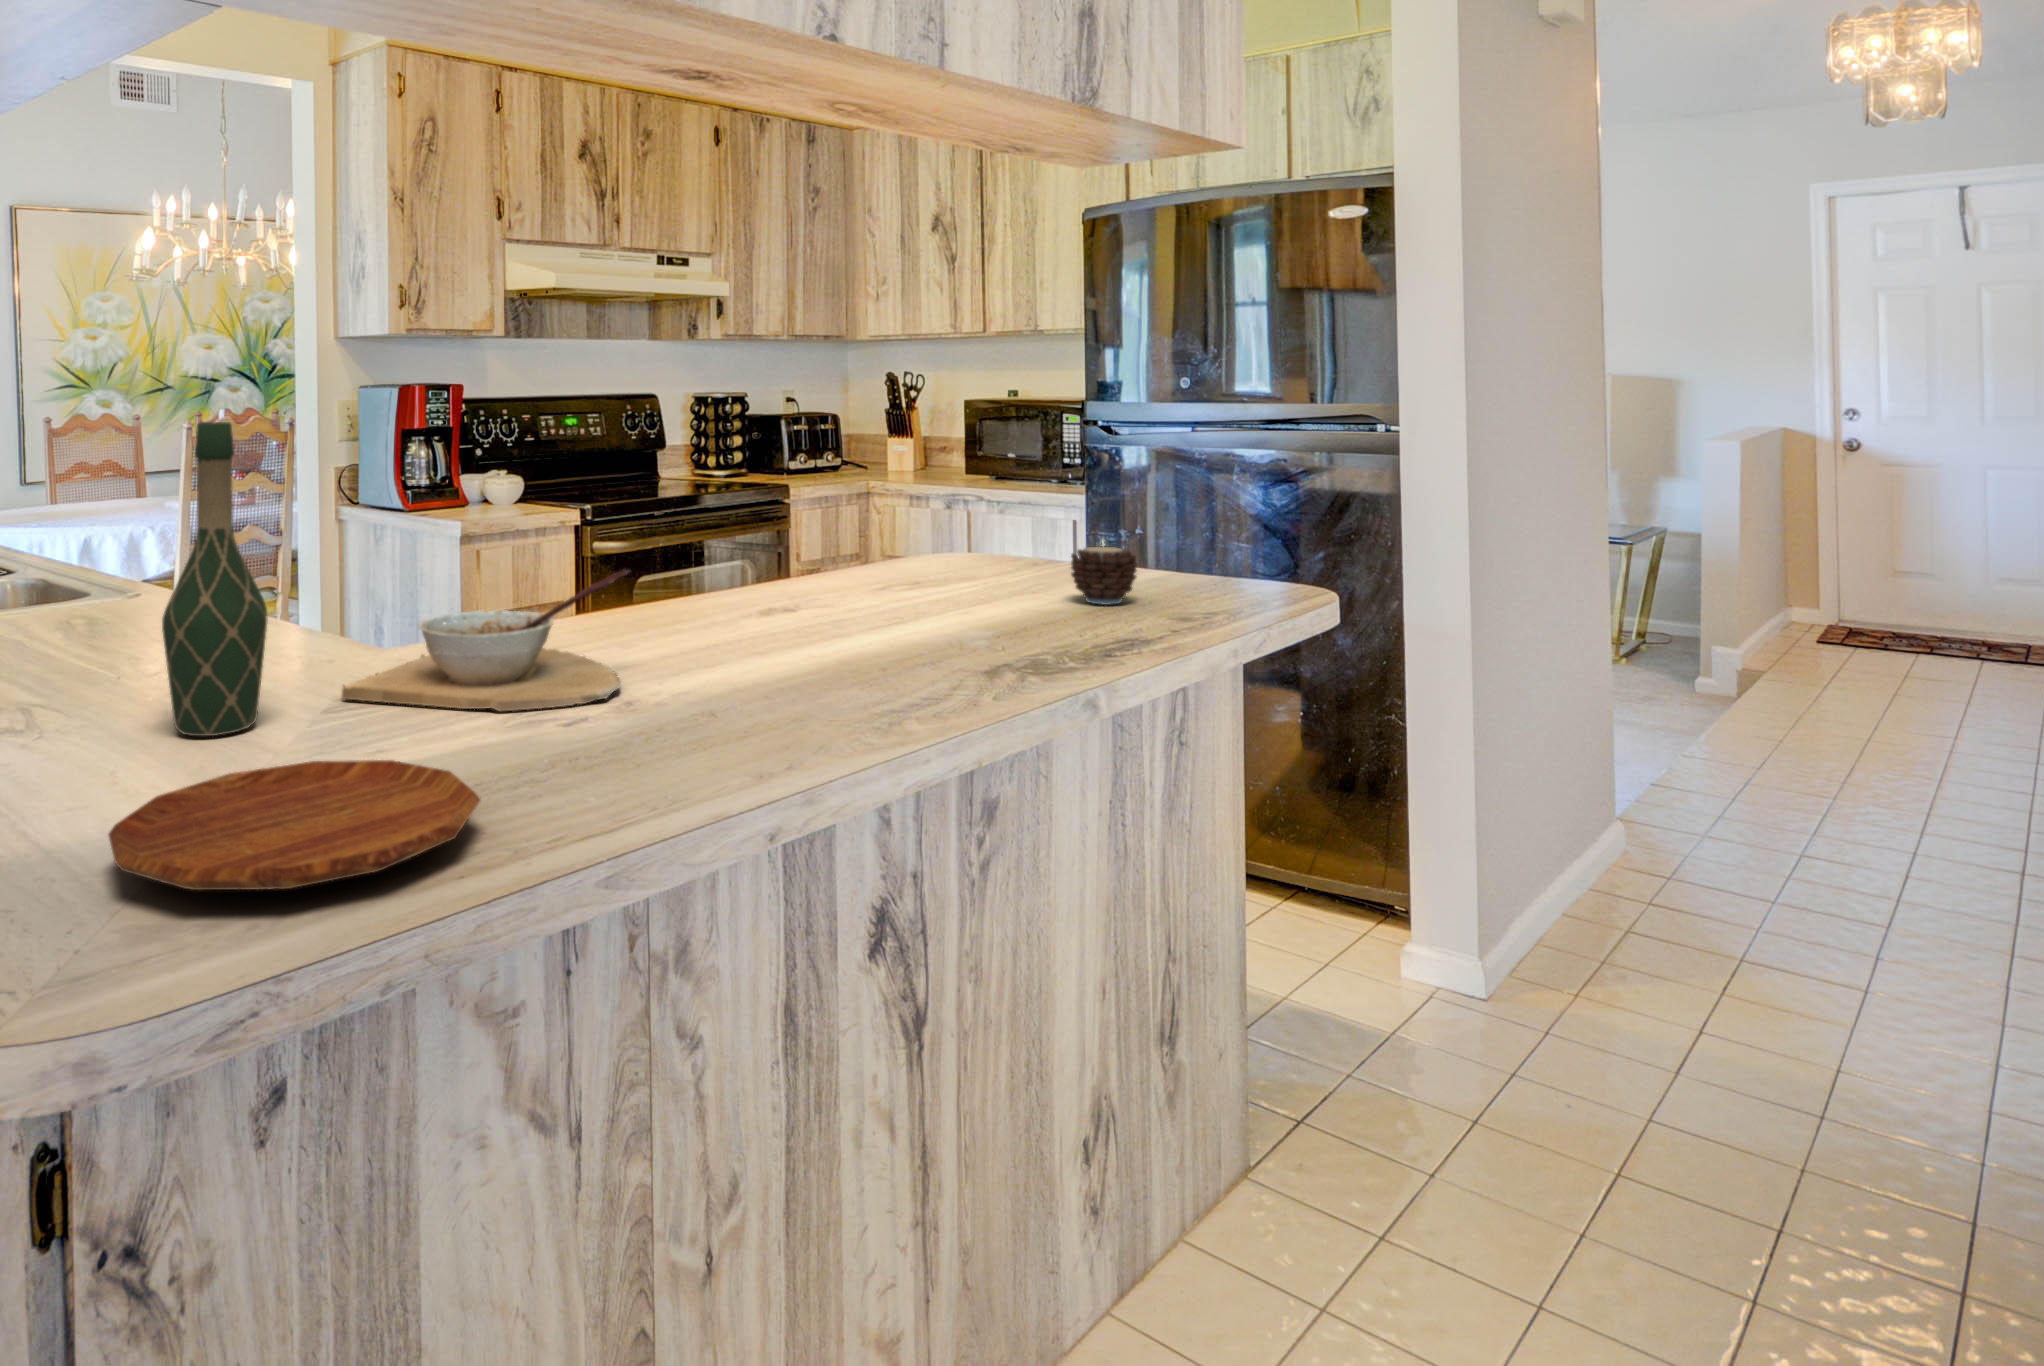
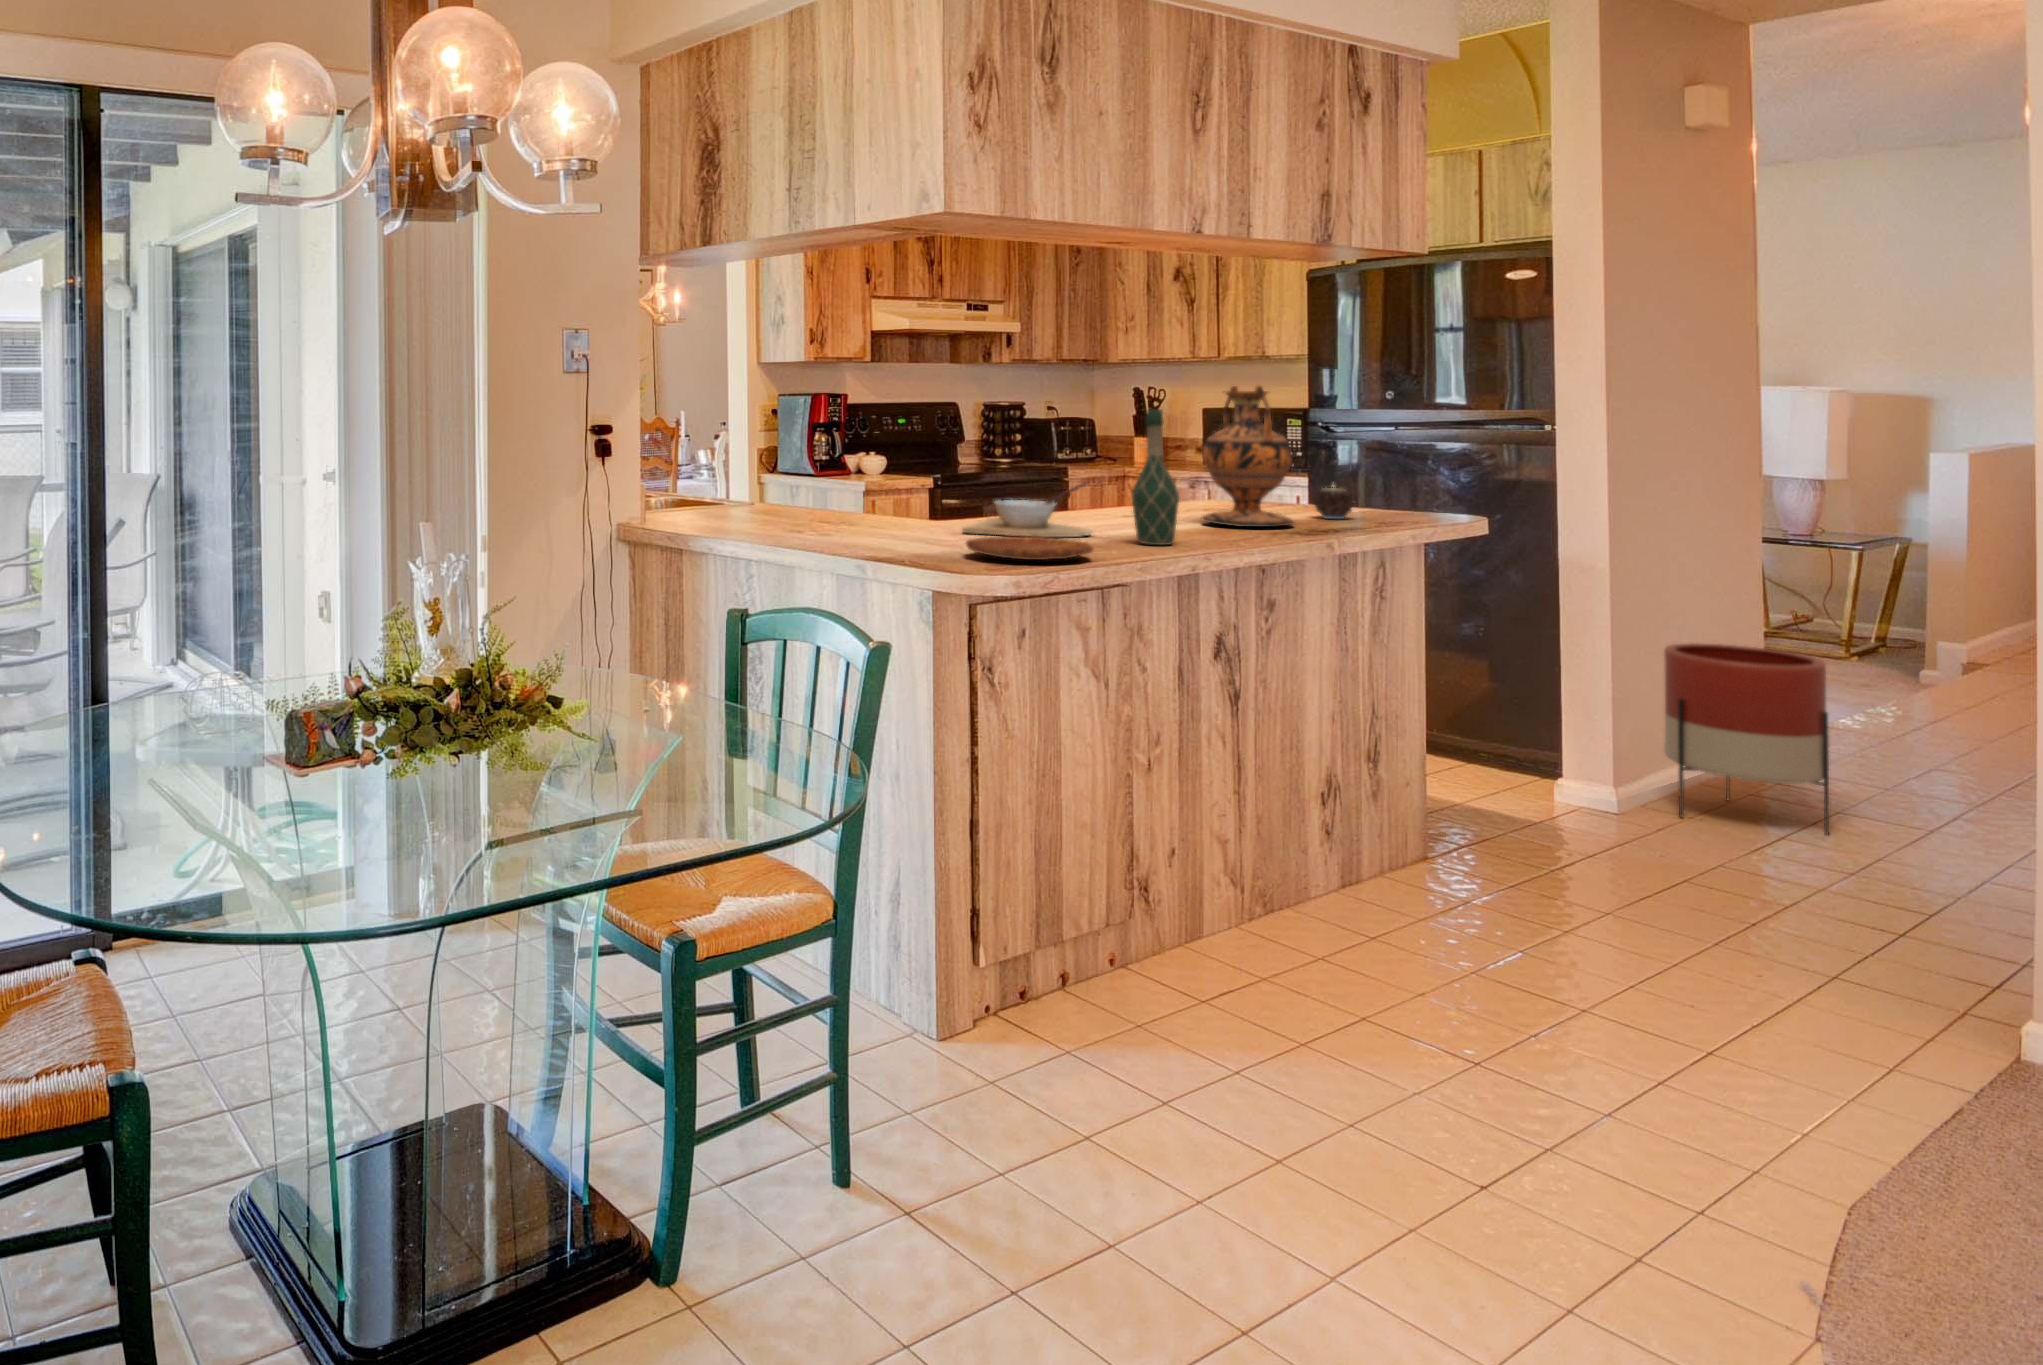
vase: none [872,362,1034,642] -> present [1201,386,1294,527]
wine bottle: present [162,422,268,736] -> present [1131,409,1179,545]
planter: none [1539,733,1758,1023] -> present [1664,643,1829,835]

